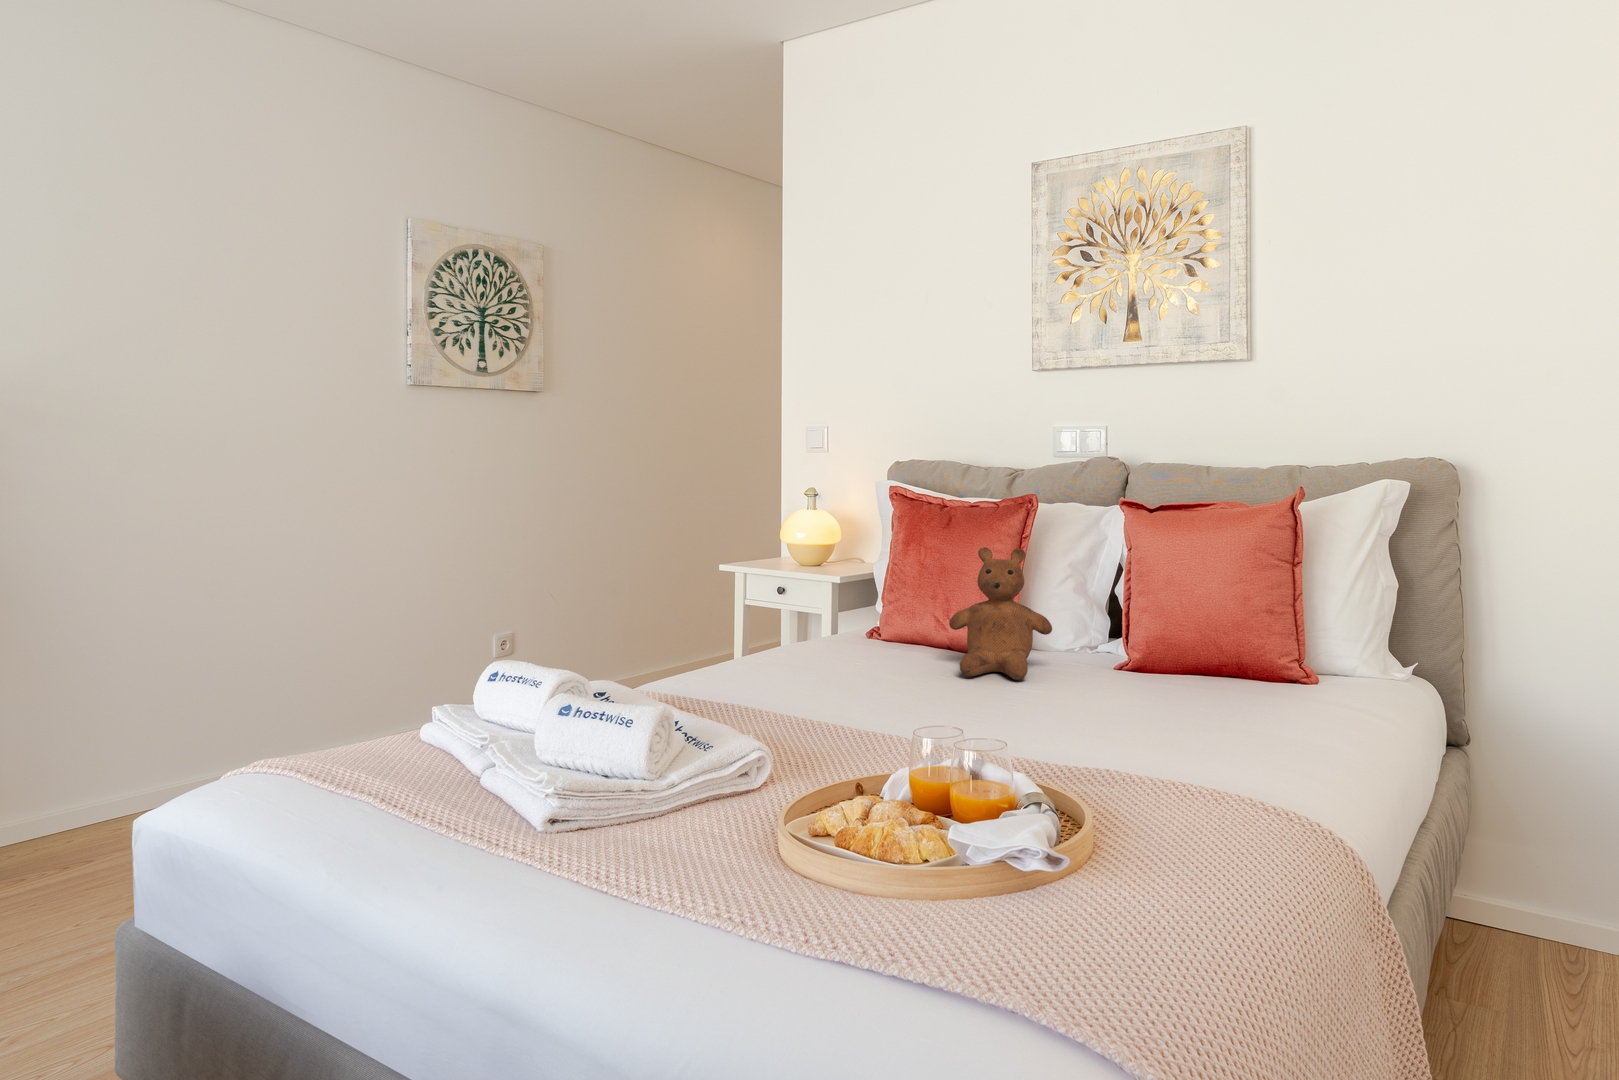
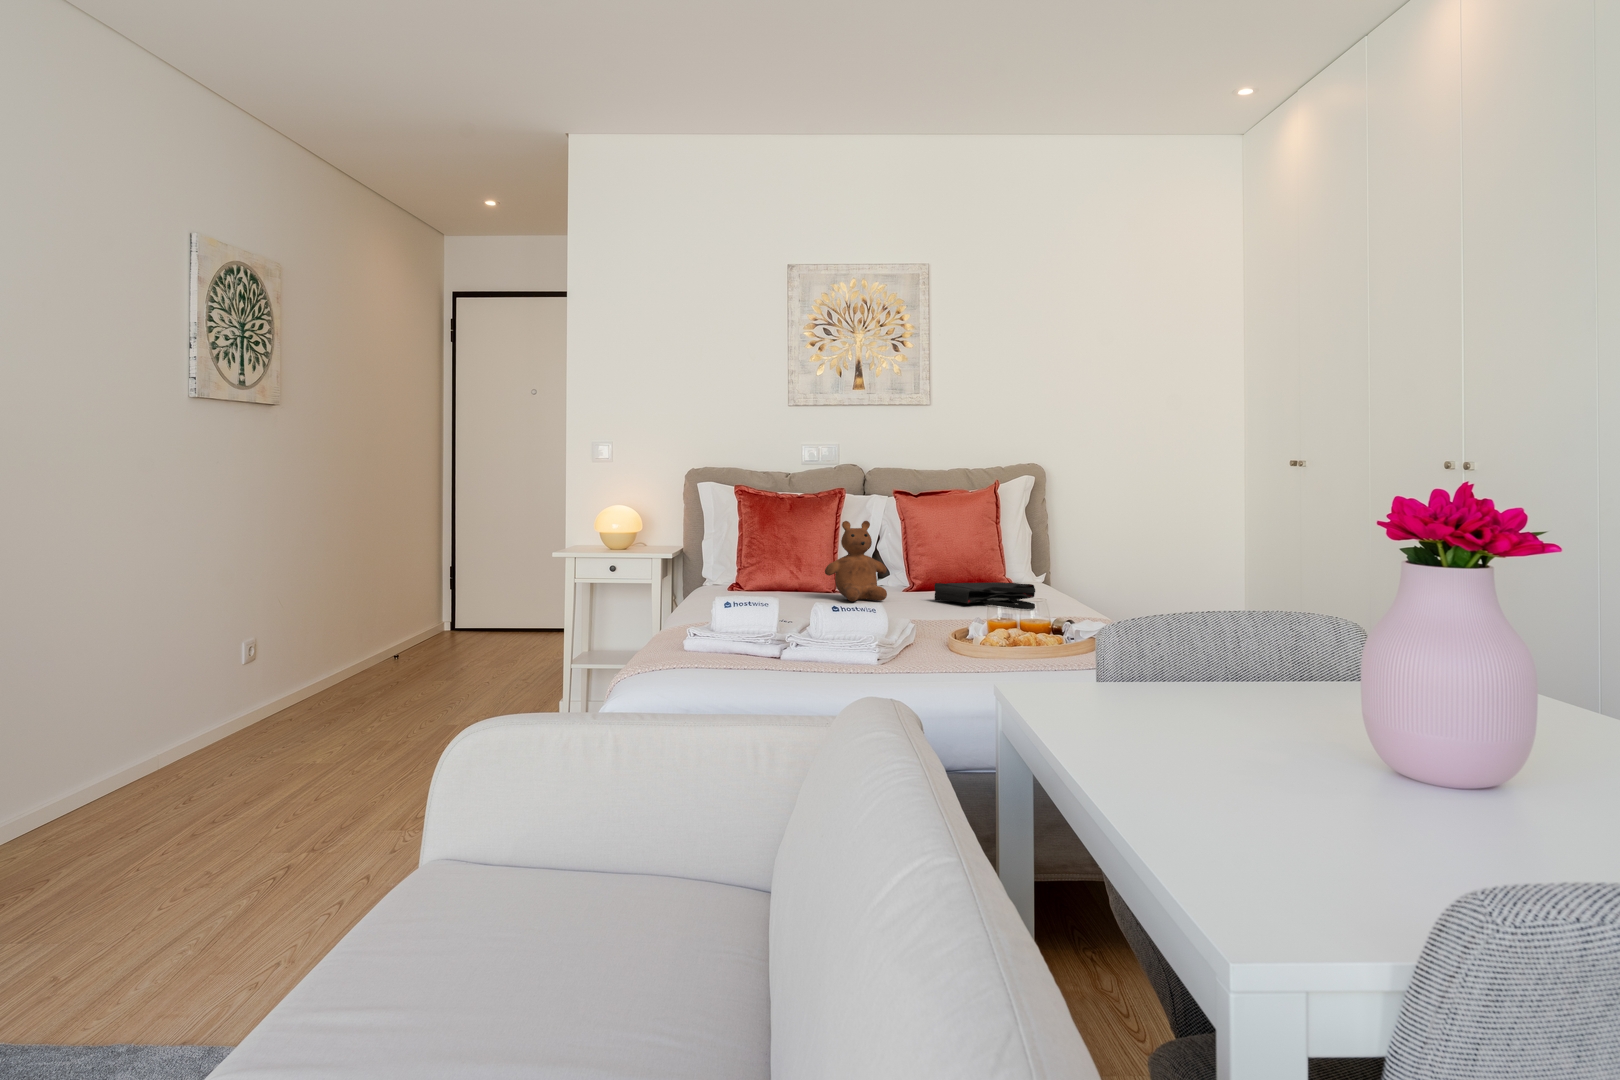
tote bag: none [1104,661,1273,743] -> present [934,582,1035,609]

